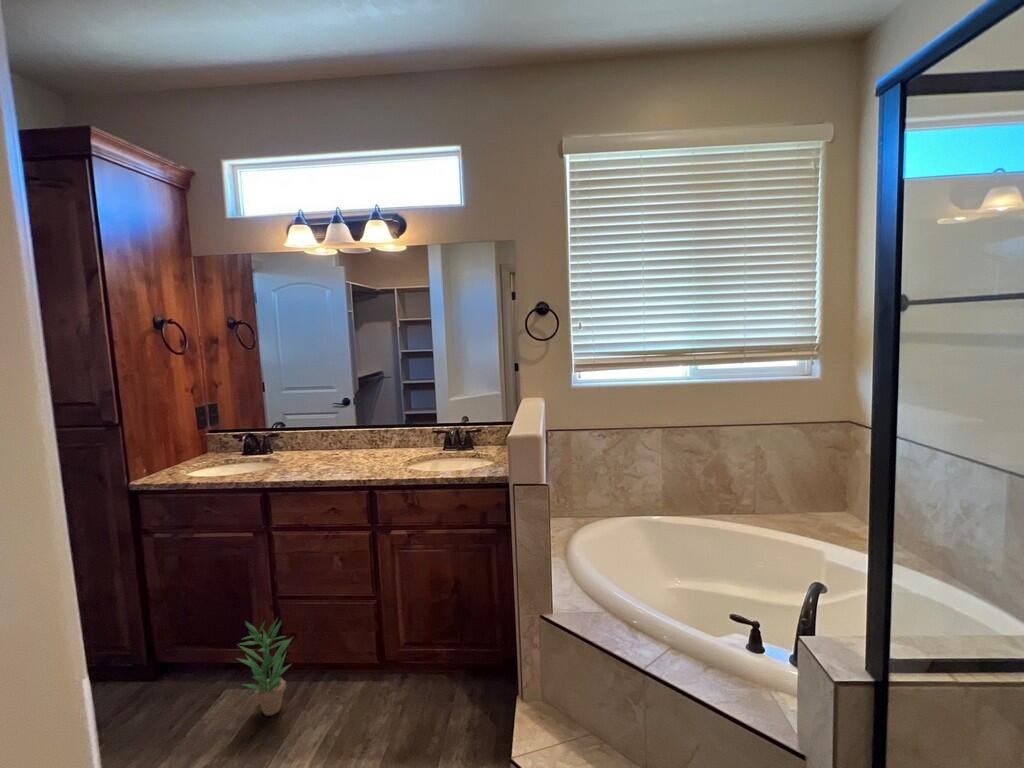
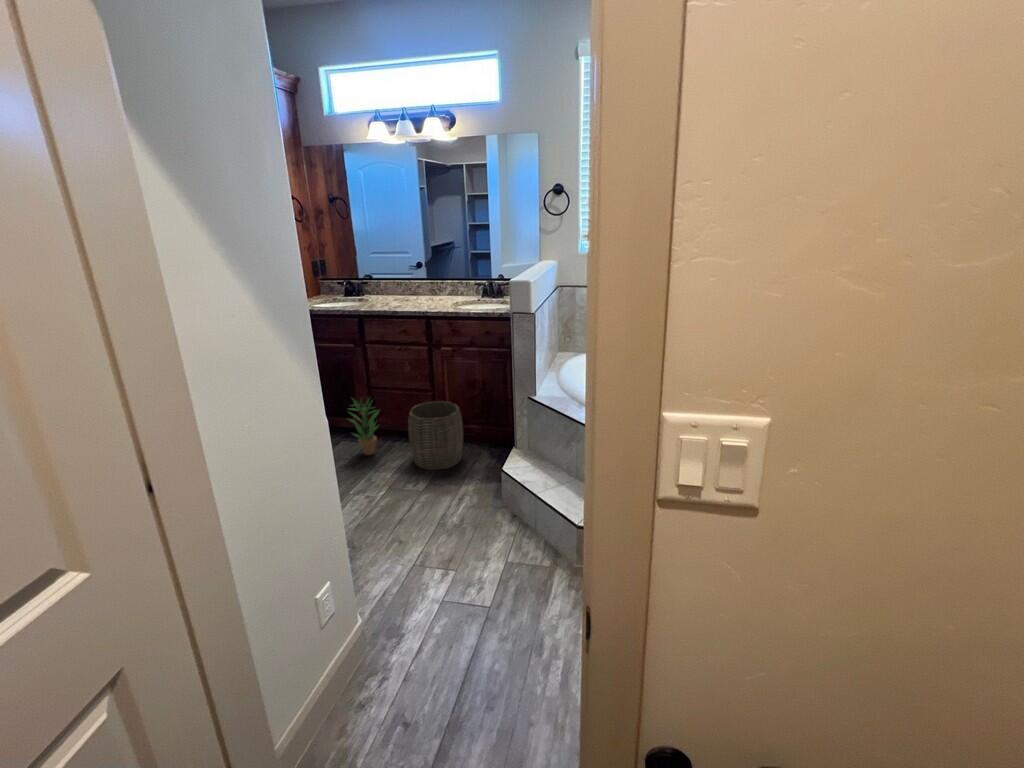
woven basket: none [339,614,427,741] -> present [408,401,463,470]

